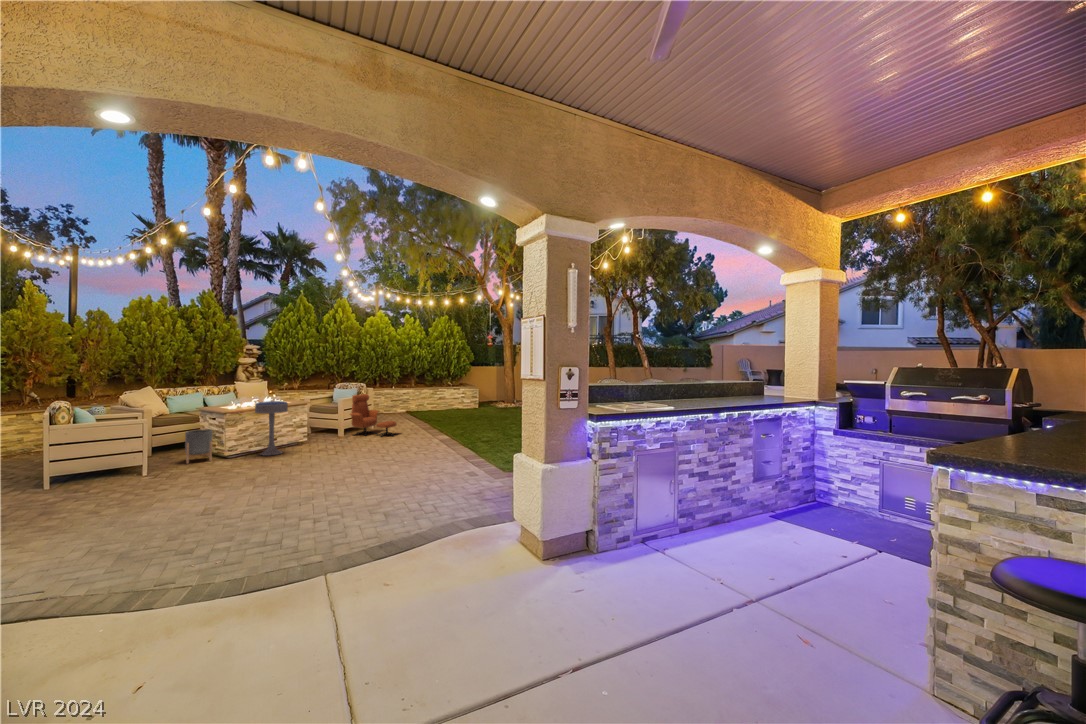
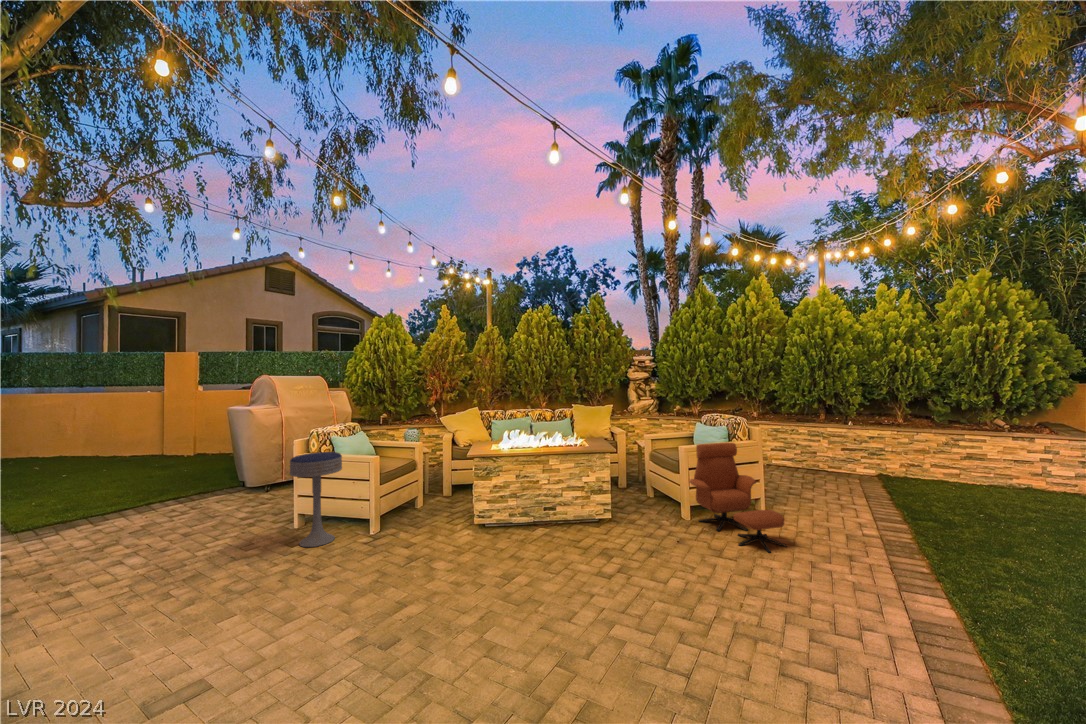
bar stool: present [255,401,288,456] -> present [290,452,342,547]
planter: present [185,429,212,463] -> none [435,476,473,527]

